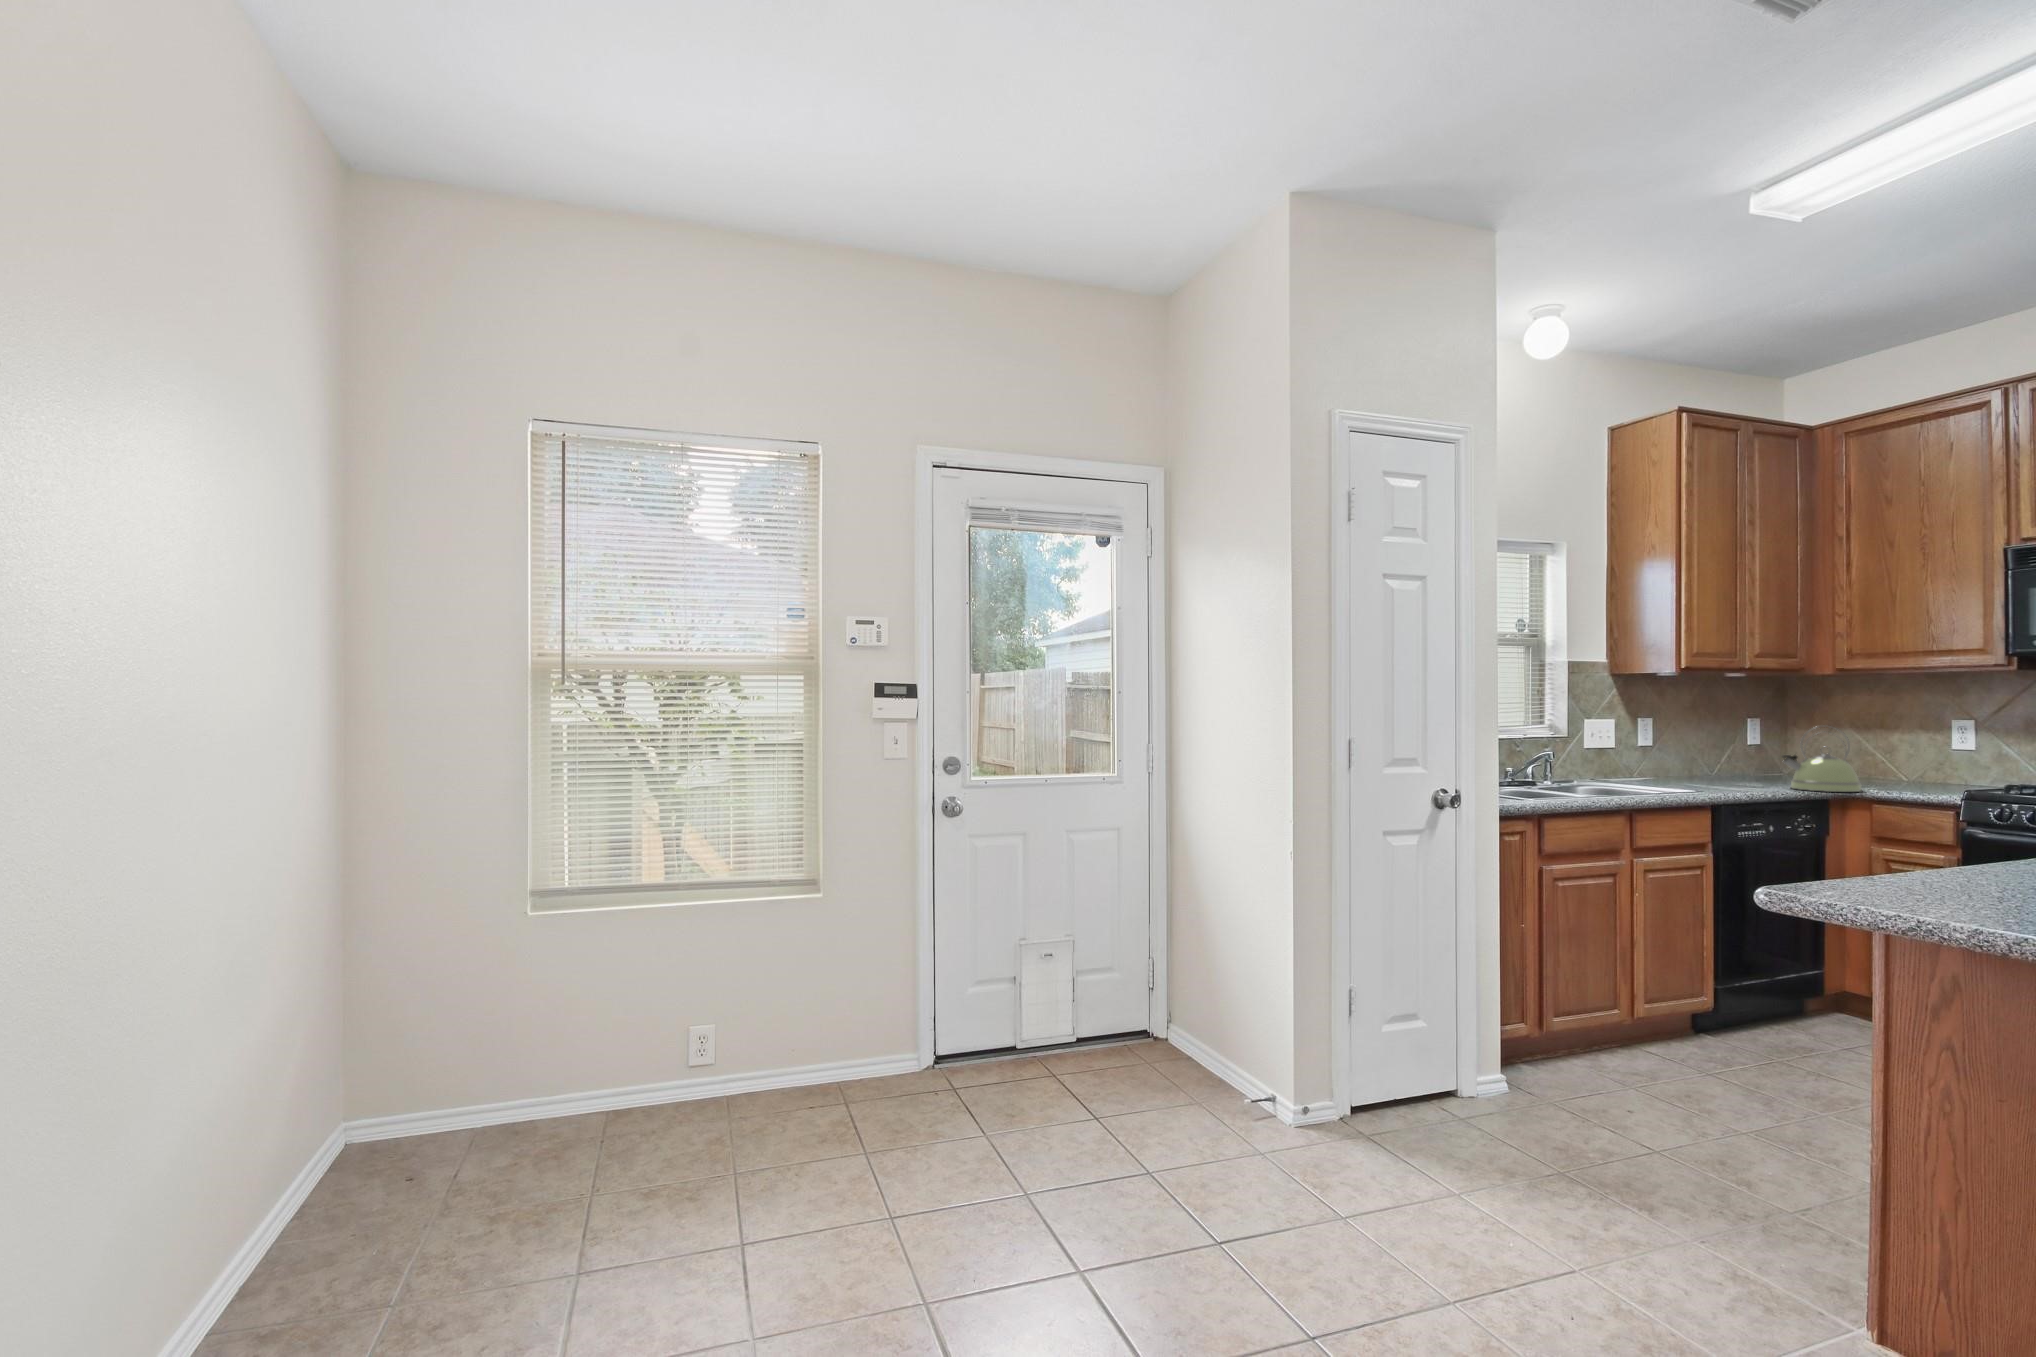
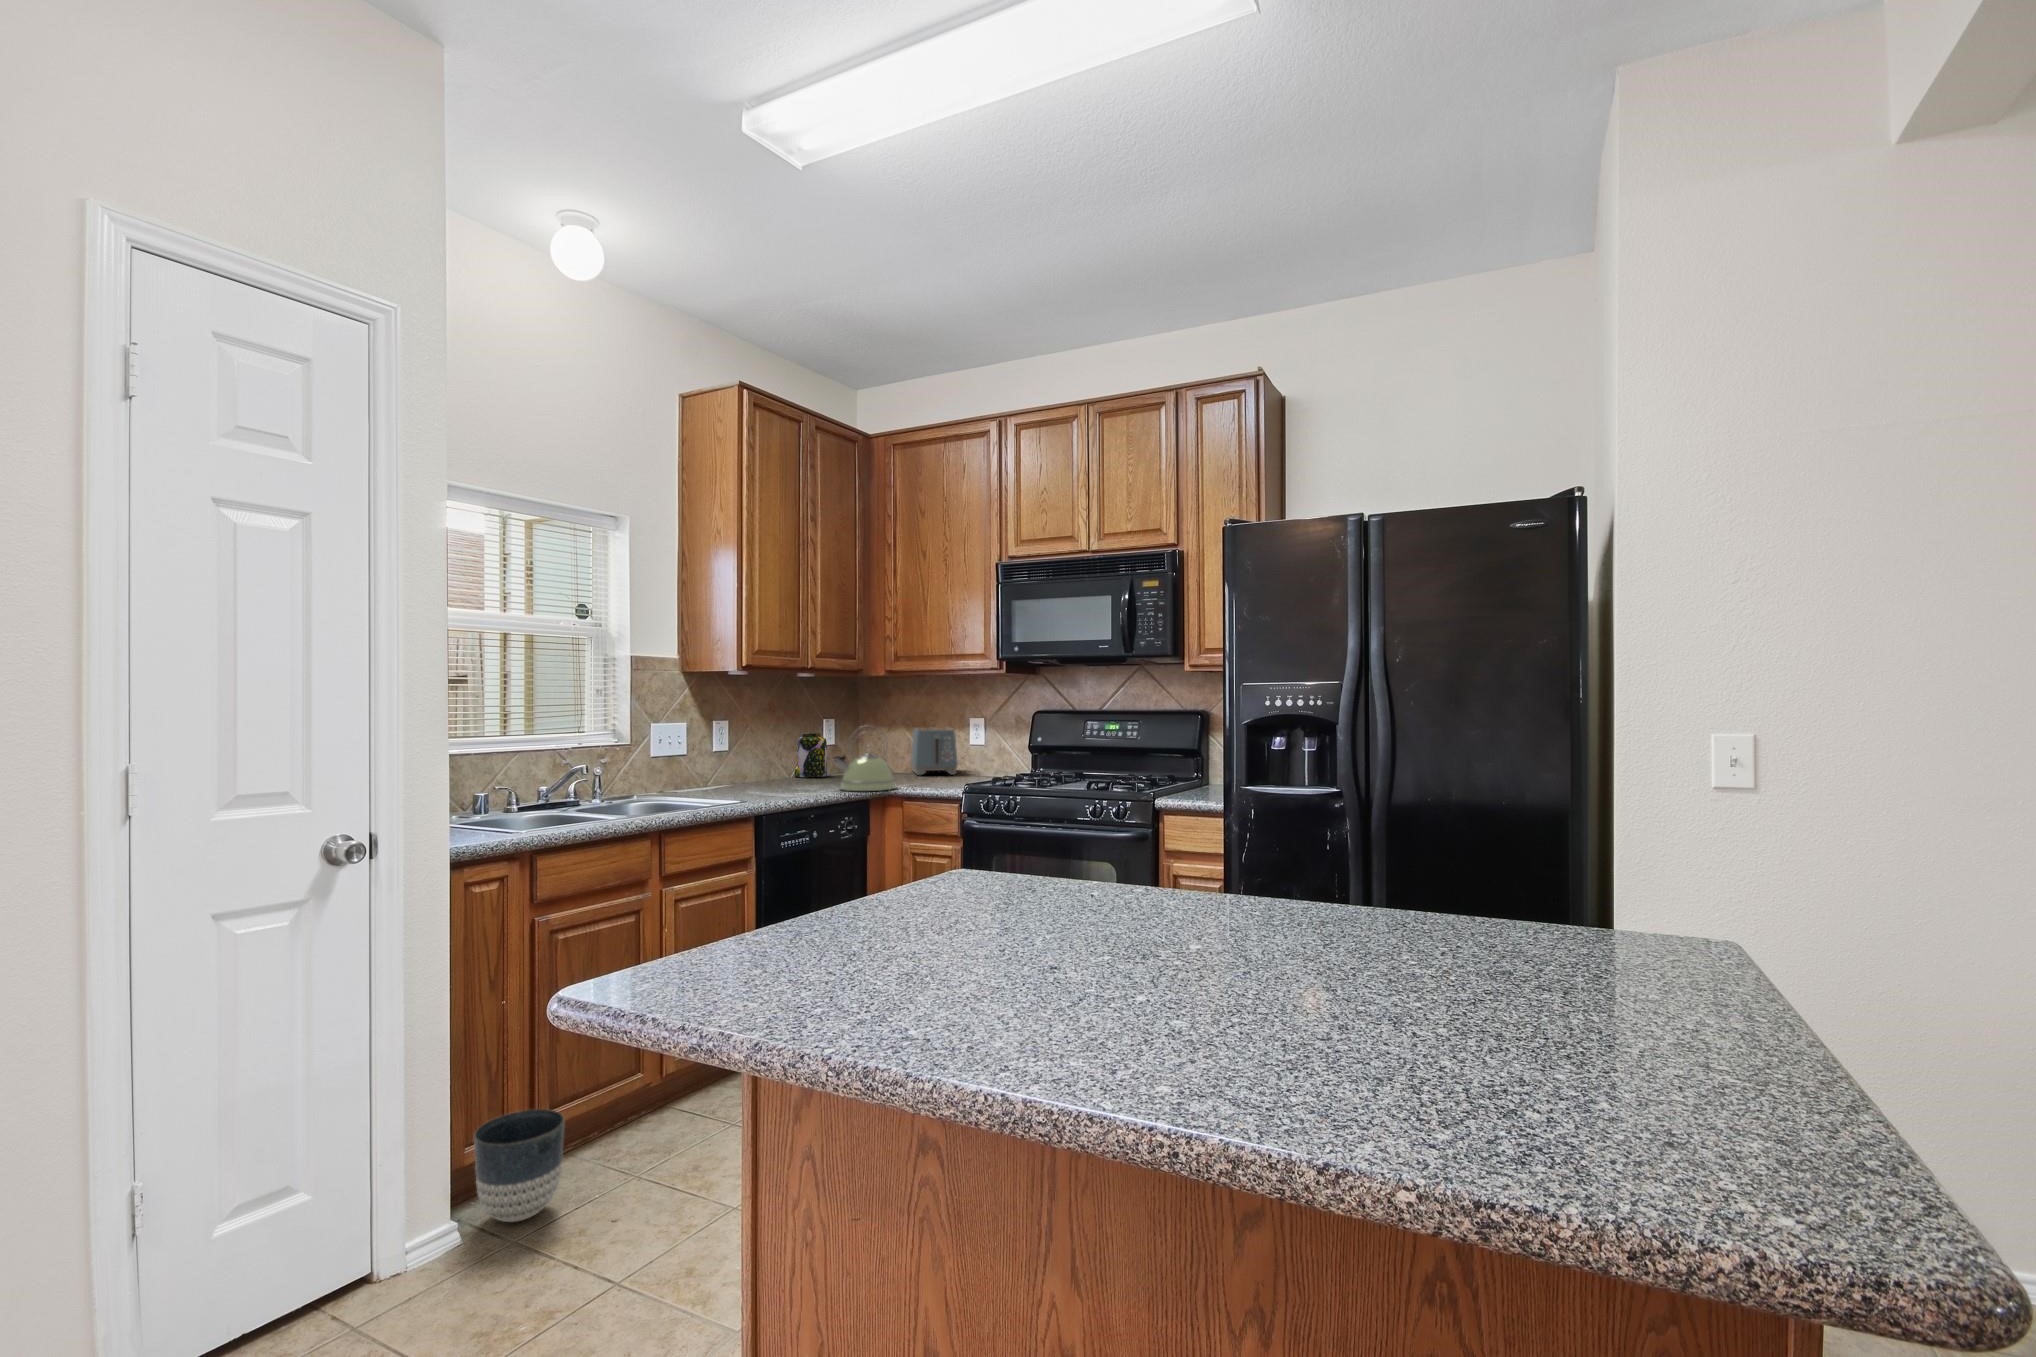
toaster: none [1860,730,1935,782] -> present [911,727,958,775]
jar: none [1717,732,1757,776] -> present [794,733,827,777]
planter: none [1516,1010,1585,1090] -> present [474,1109,564,1222]

